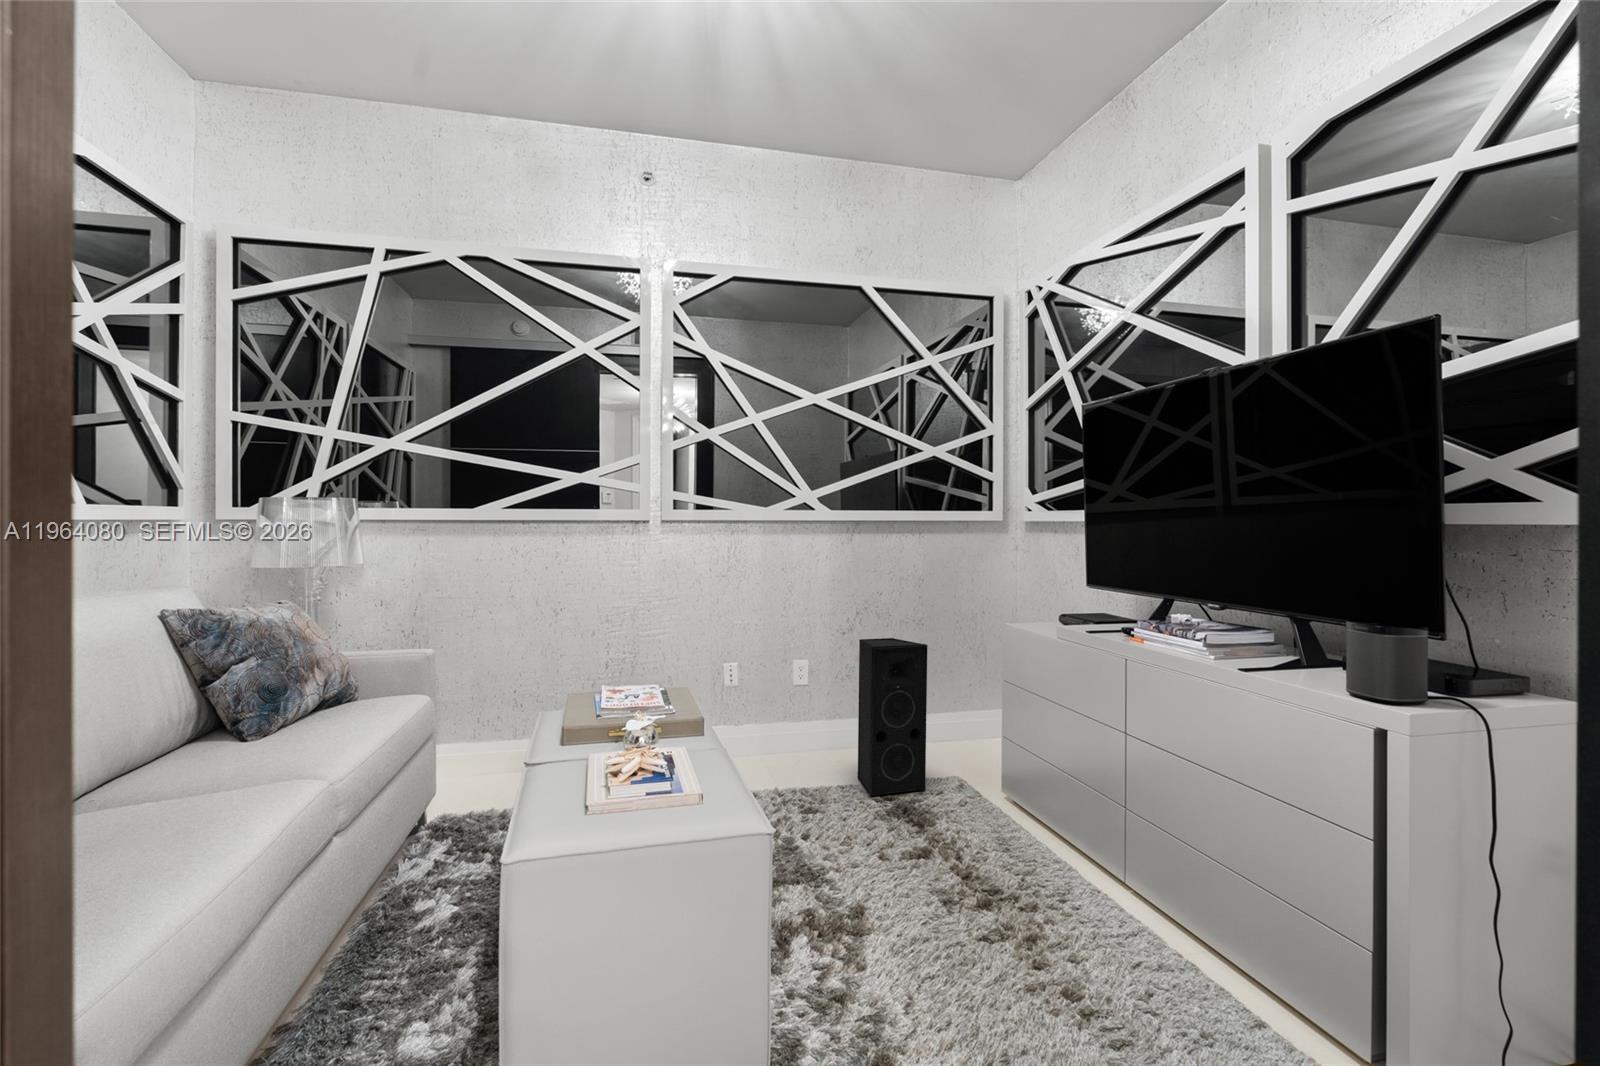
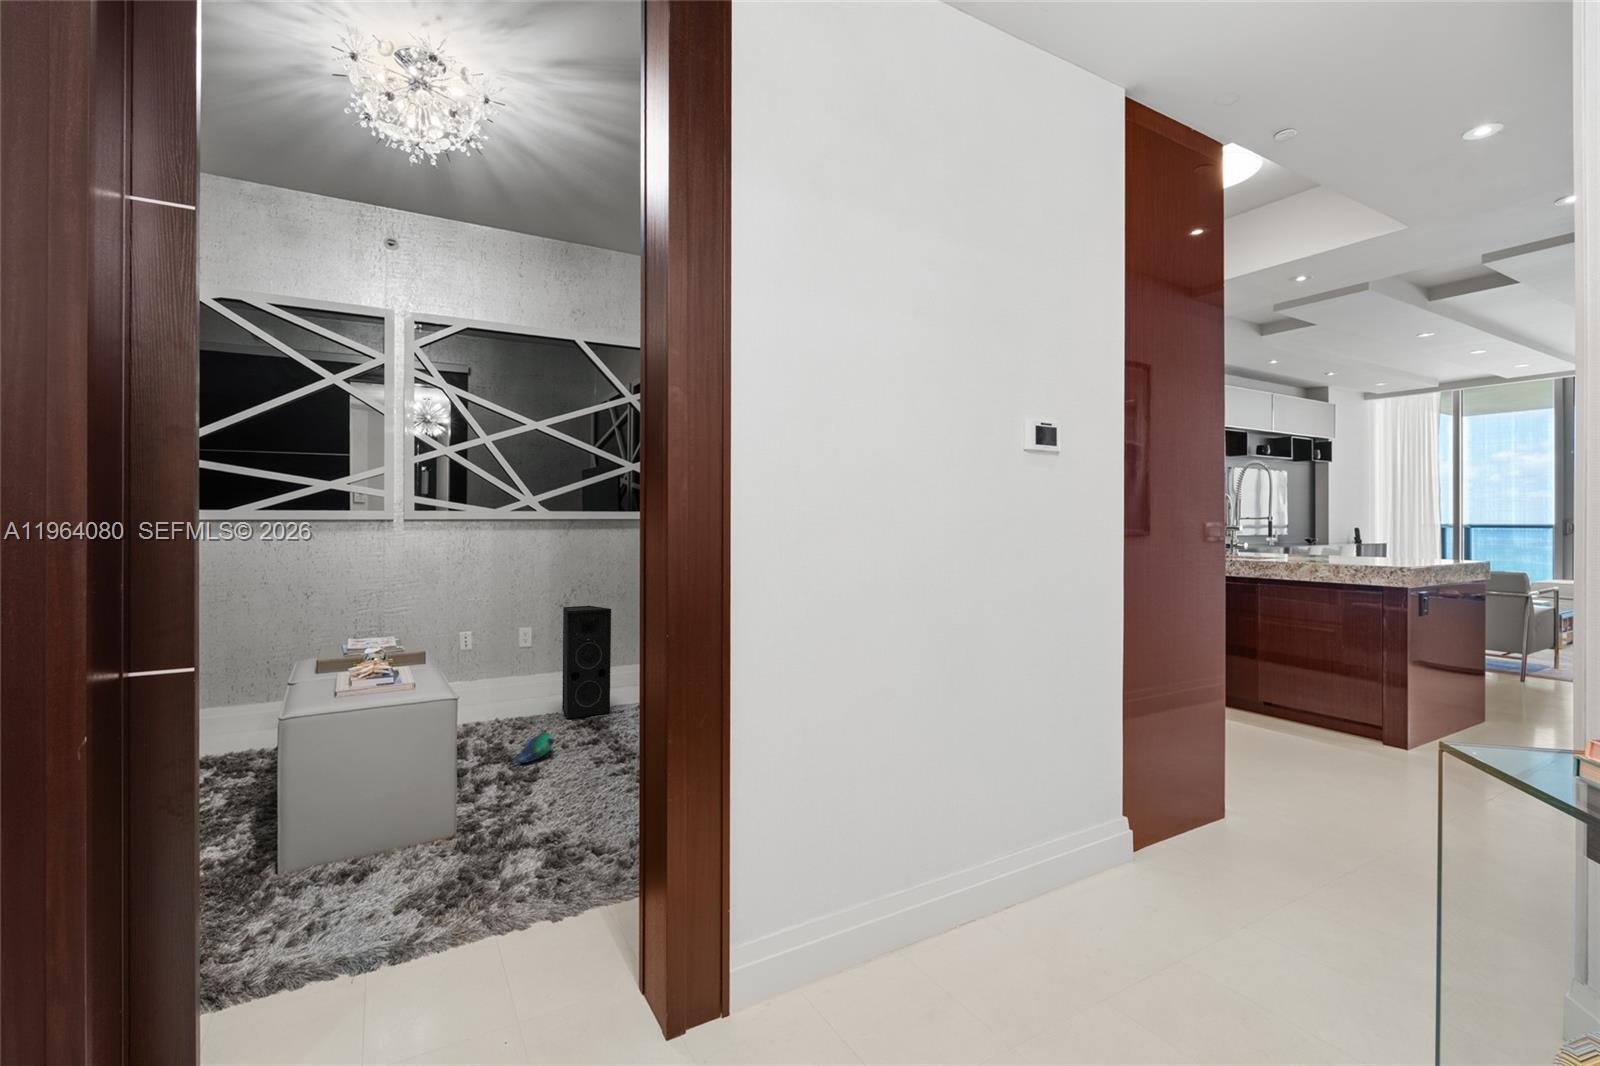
plush toy: none [827,826,881,877] -> present [513,732,554,764]

